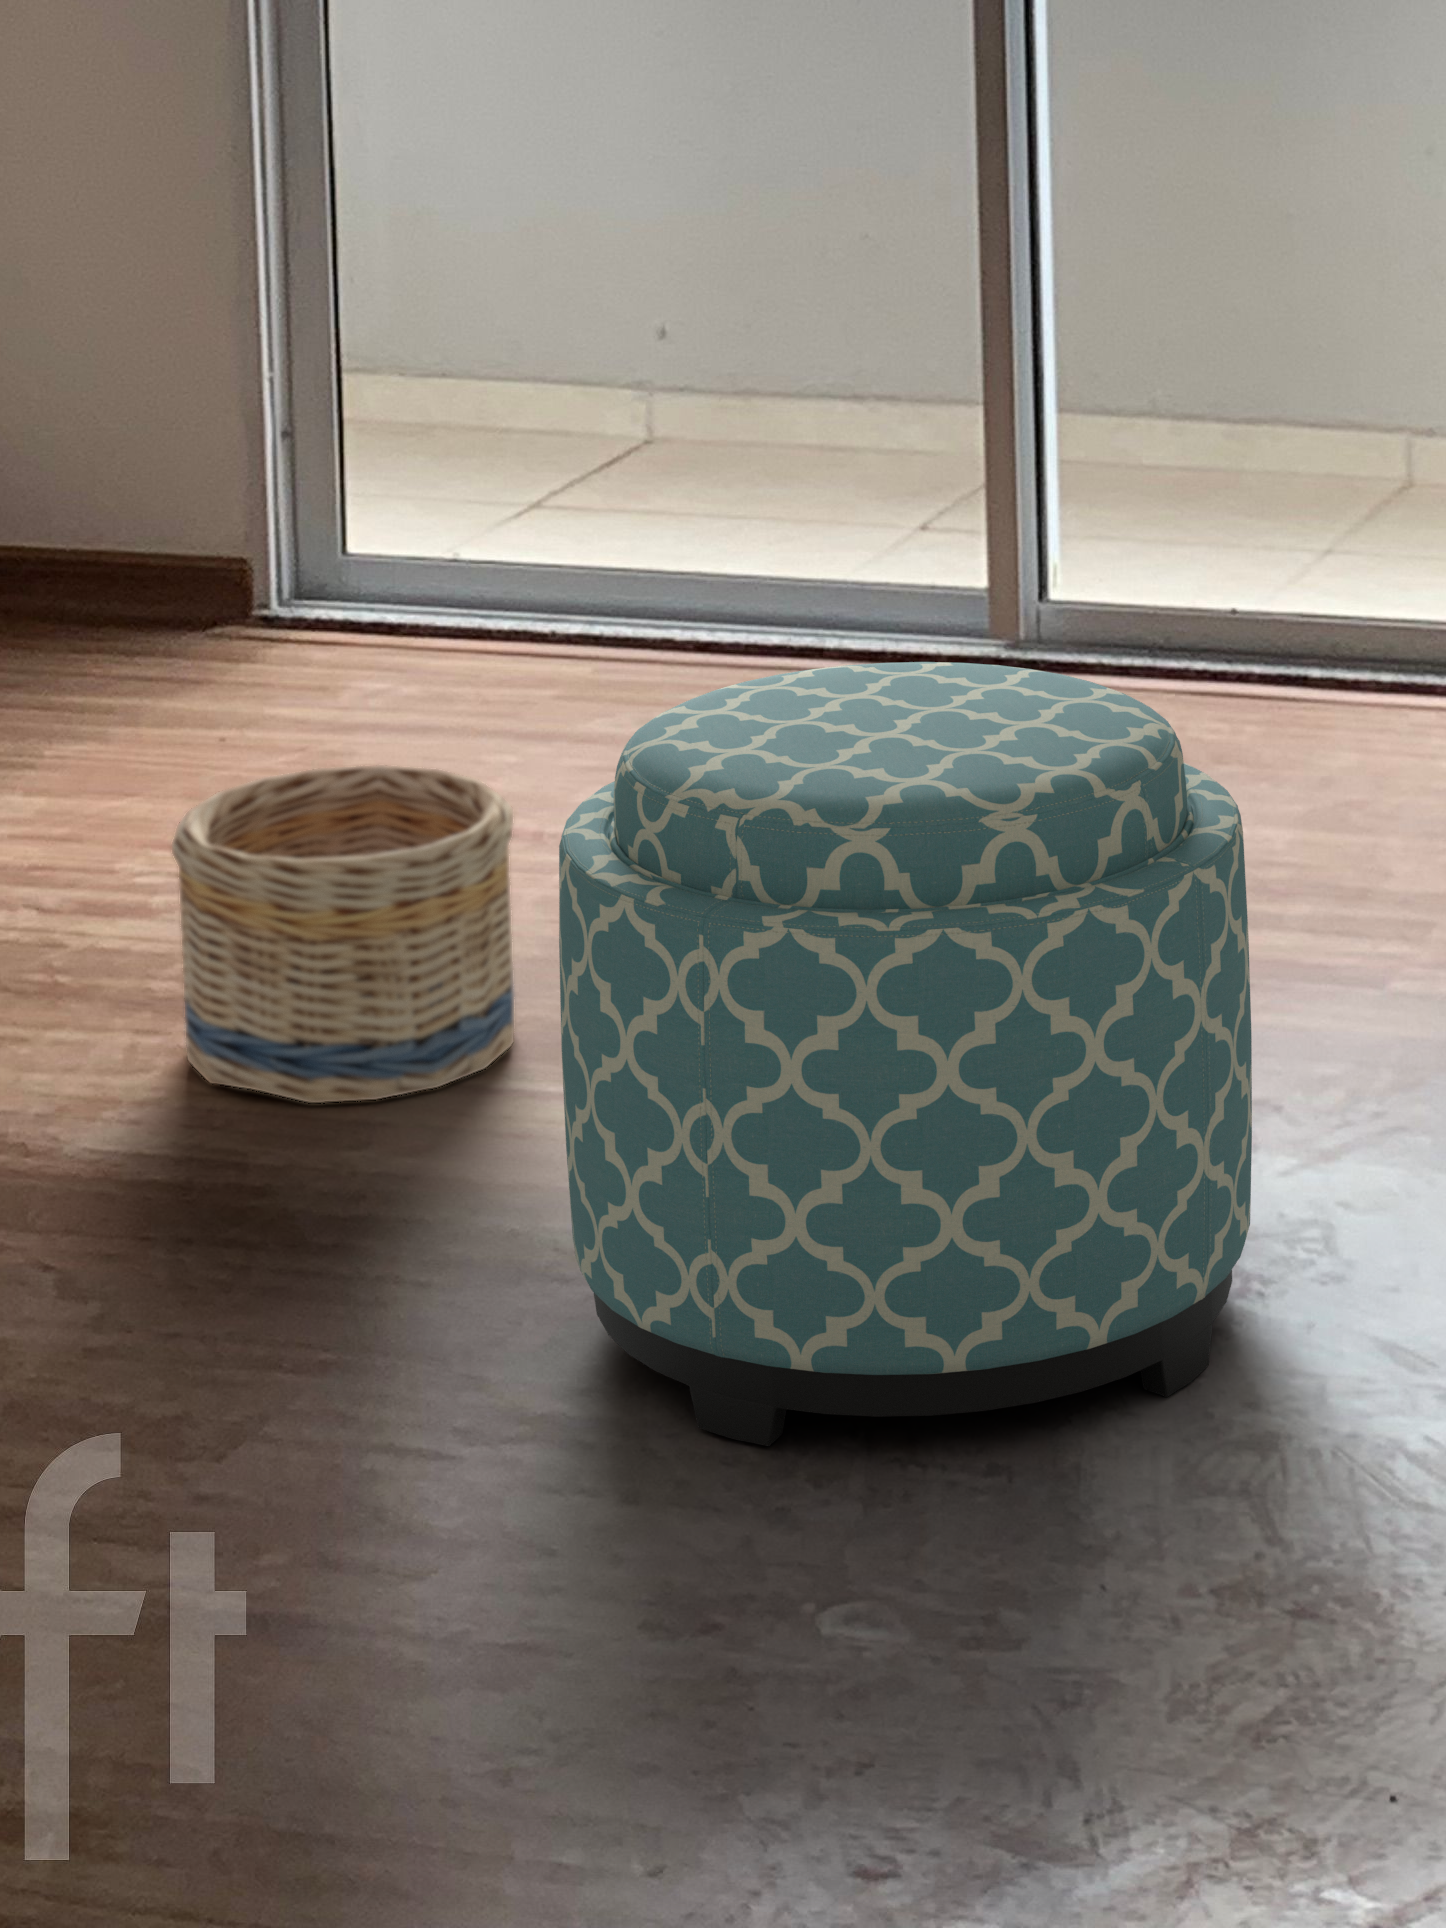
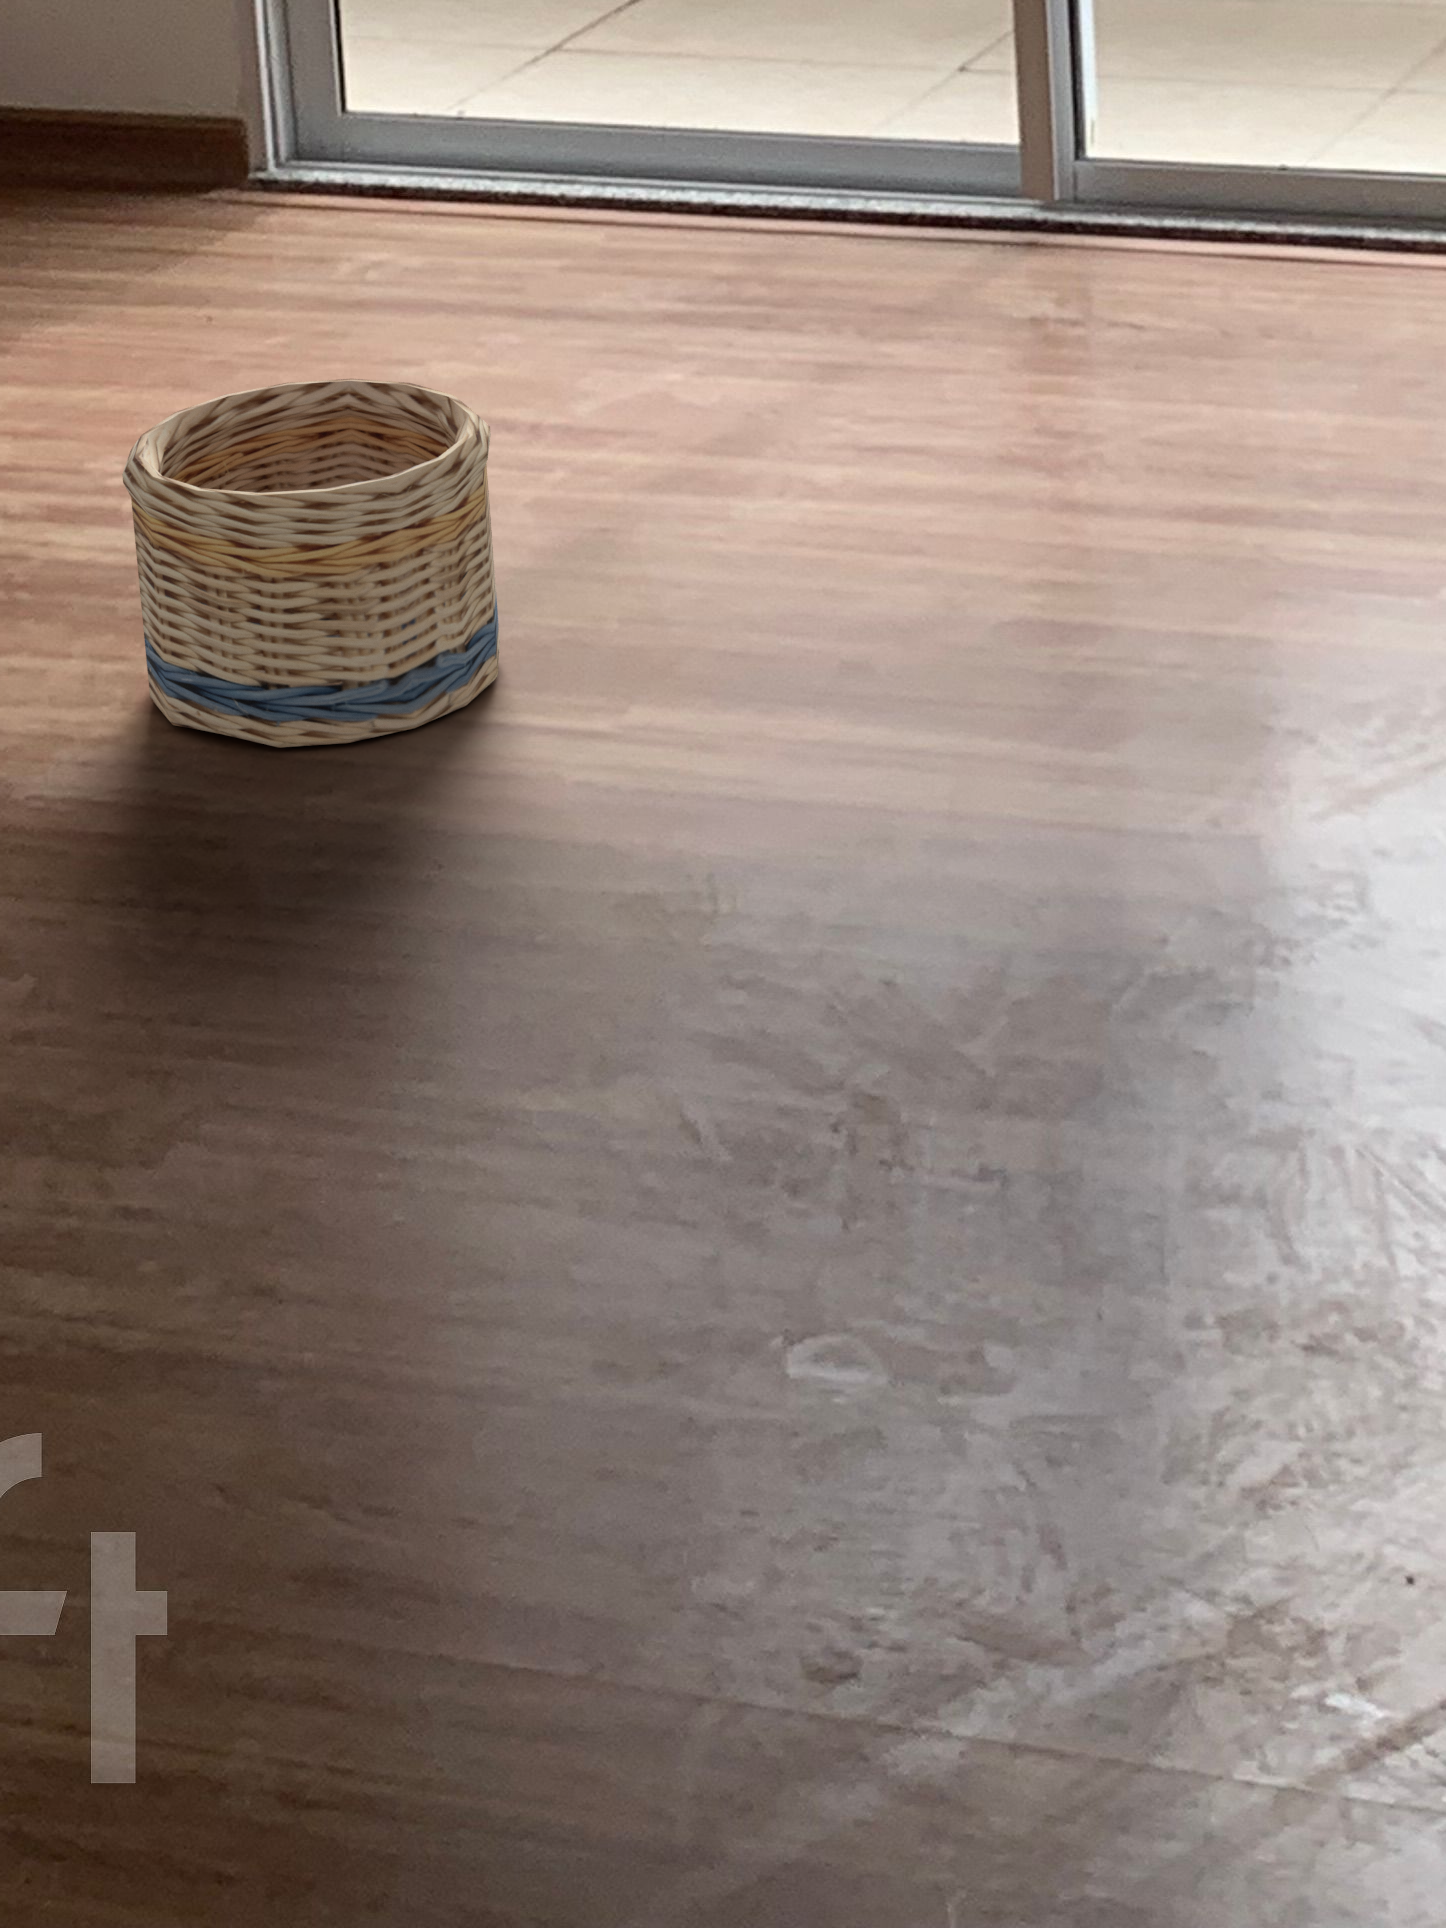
ottoman: present [559,662,1252,1446] -> none [510,291,1276,1153]

